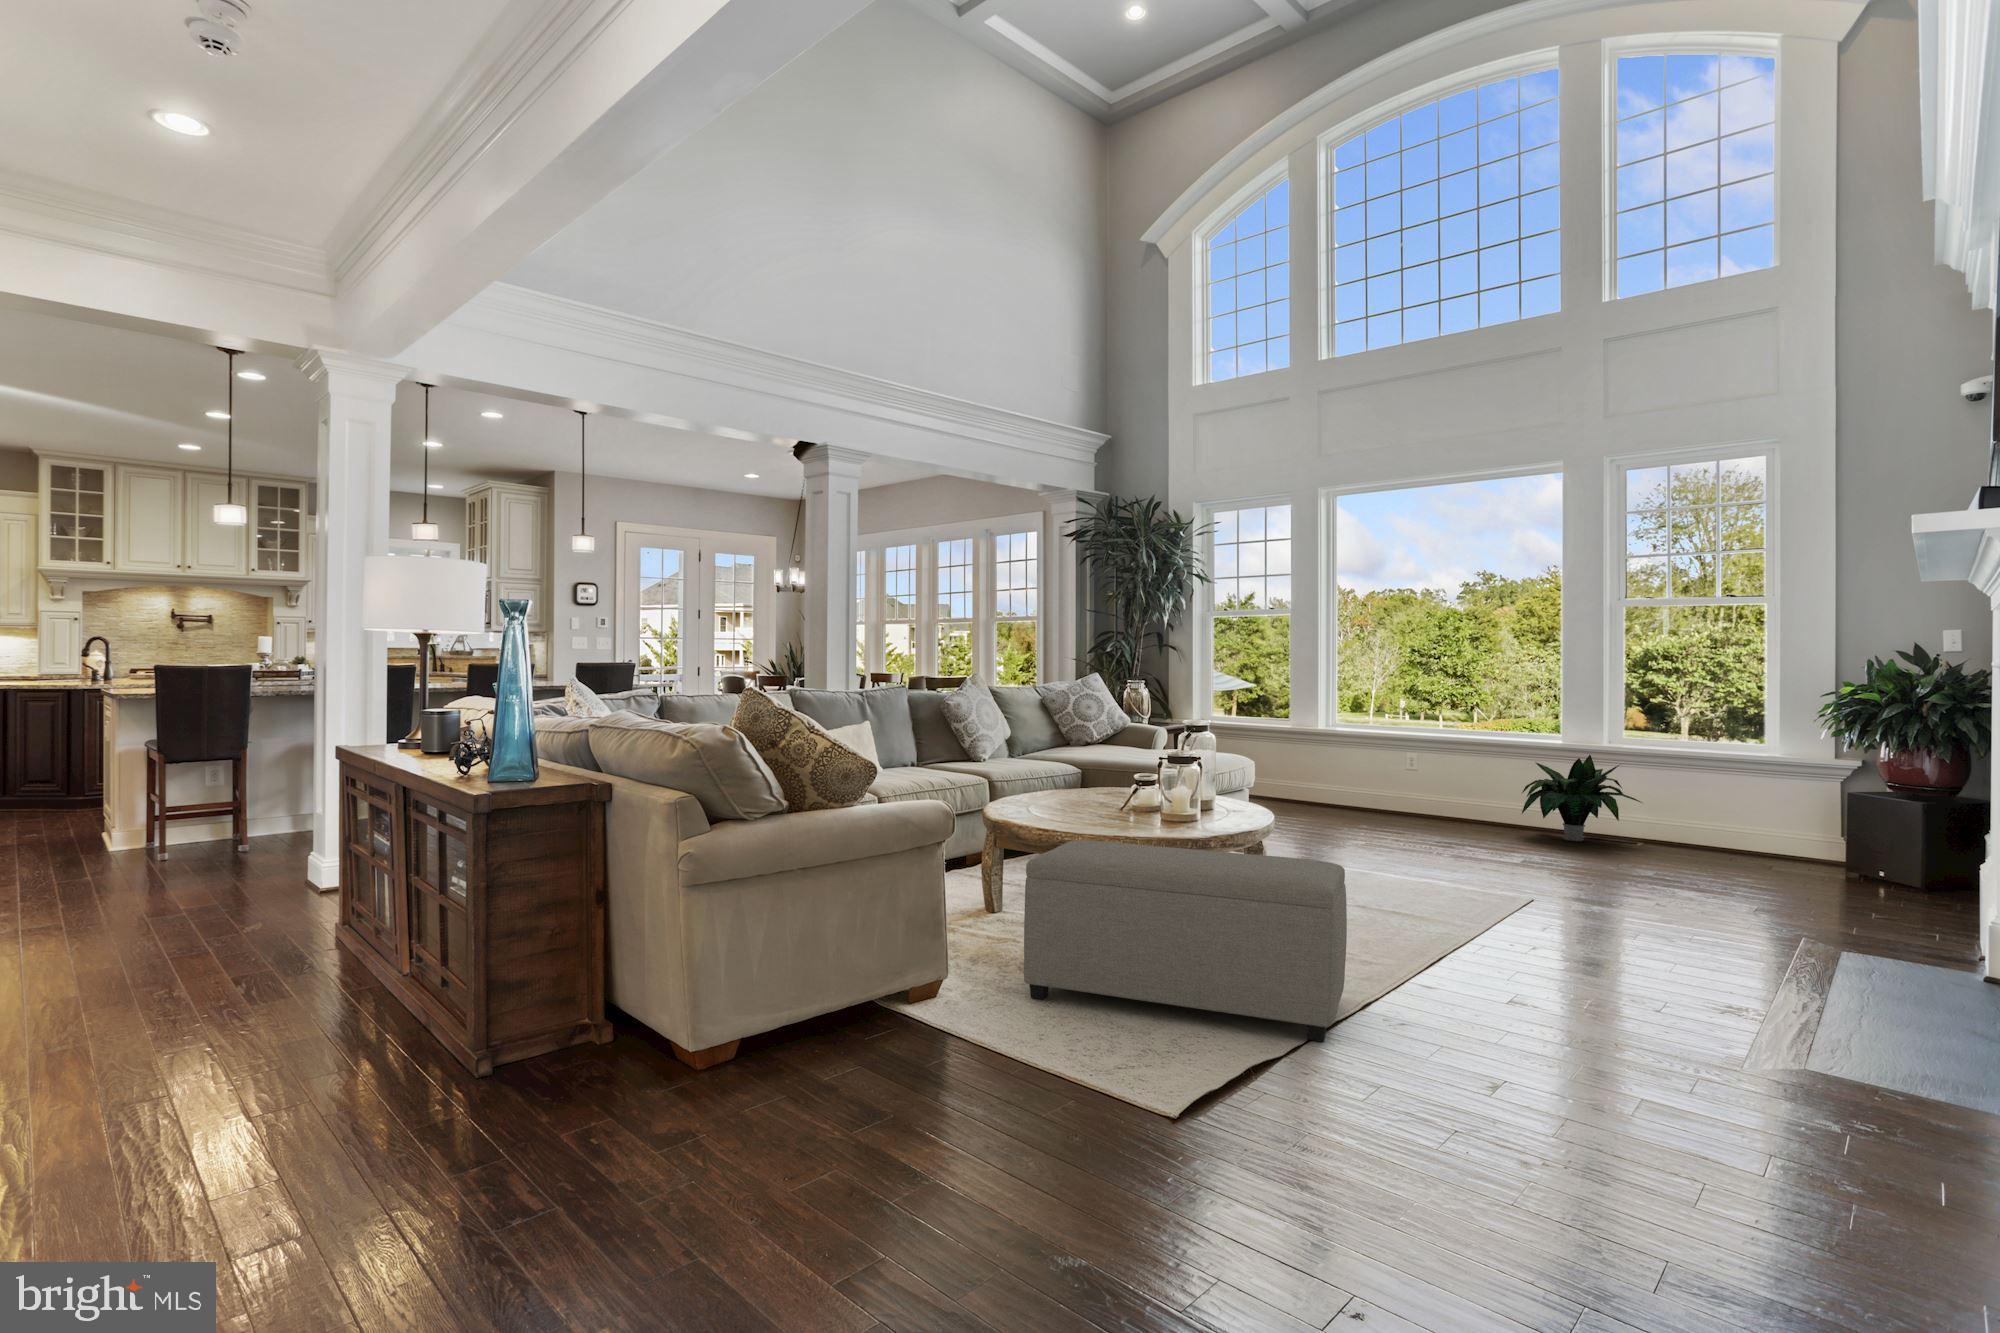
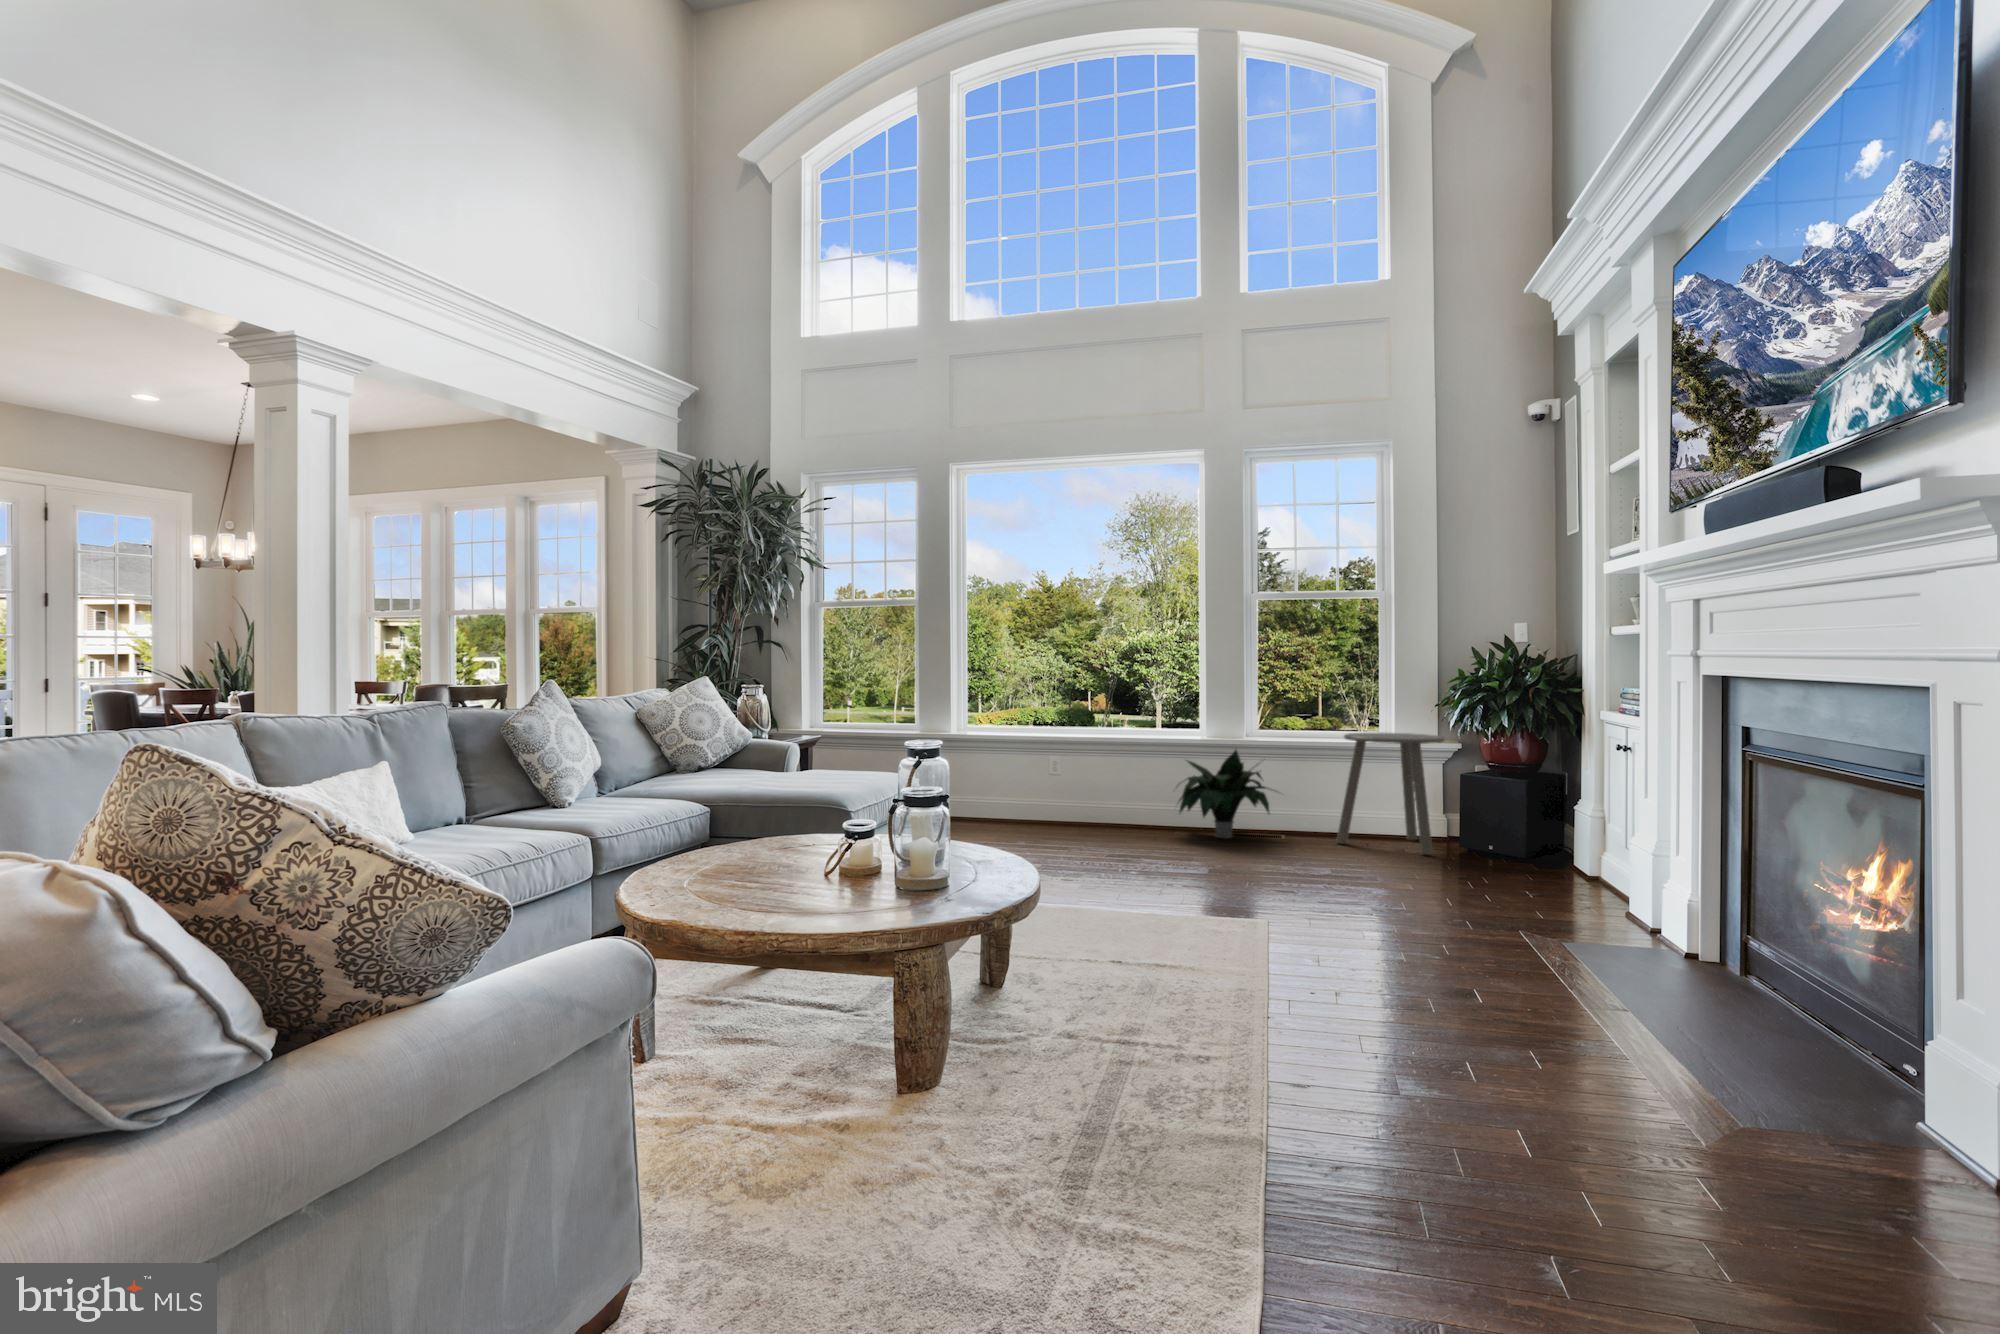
side table: none [1697,744,1829,872] -> present [1337,732,1445,854]
ottoman: present [1024,840,1347,1042] -> none [789,954,1318,1278]

